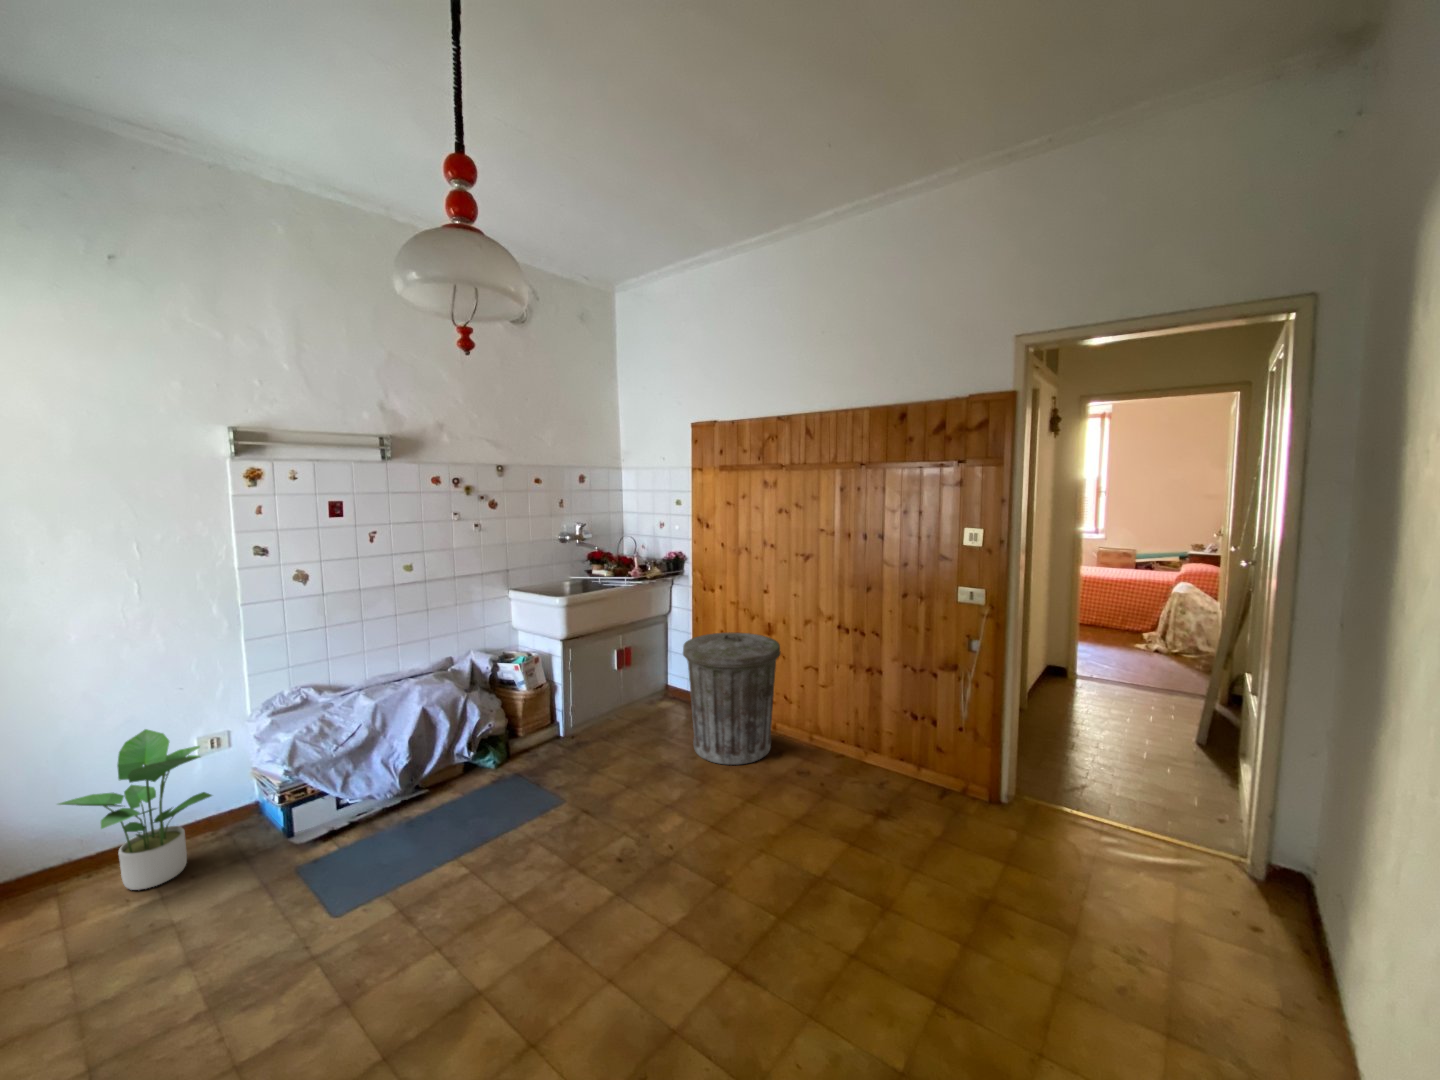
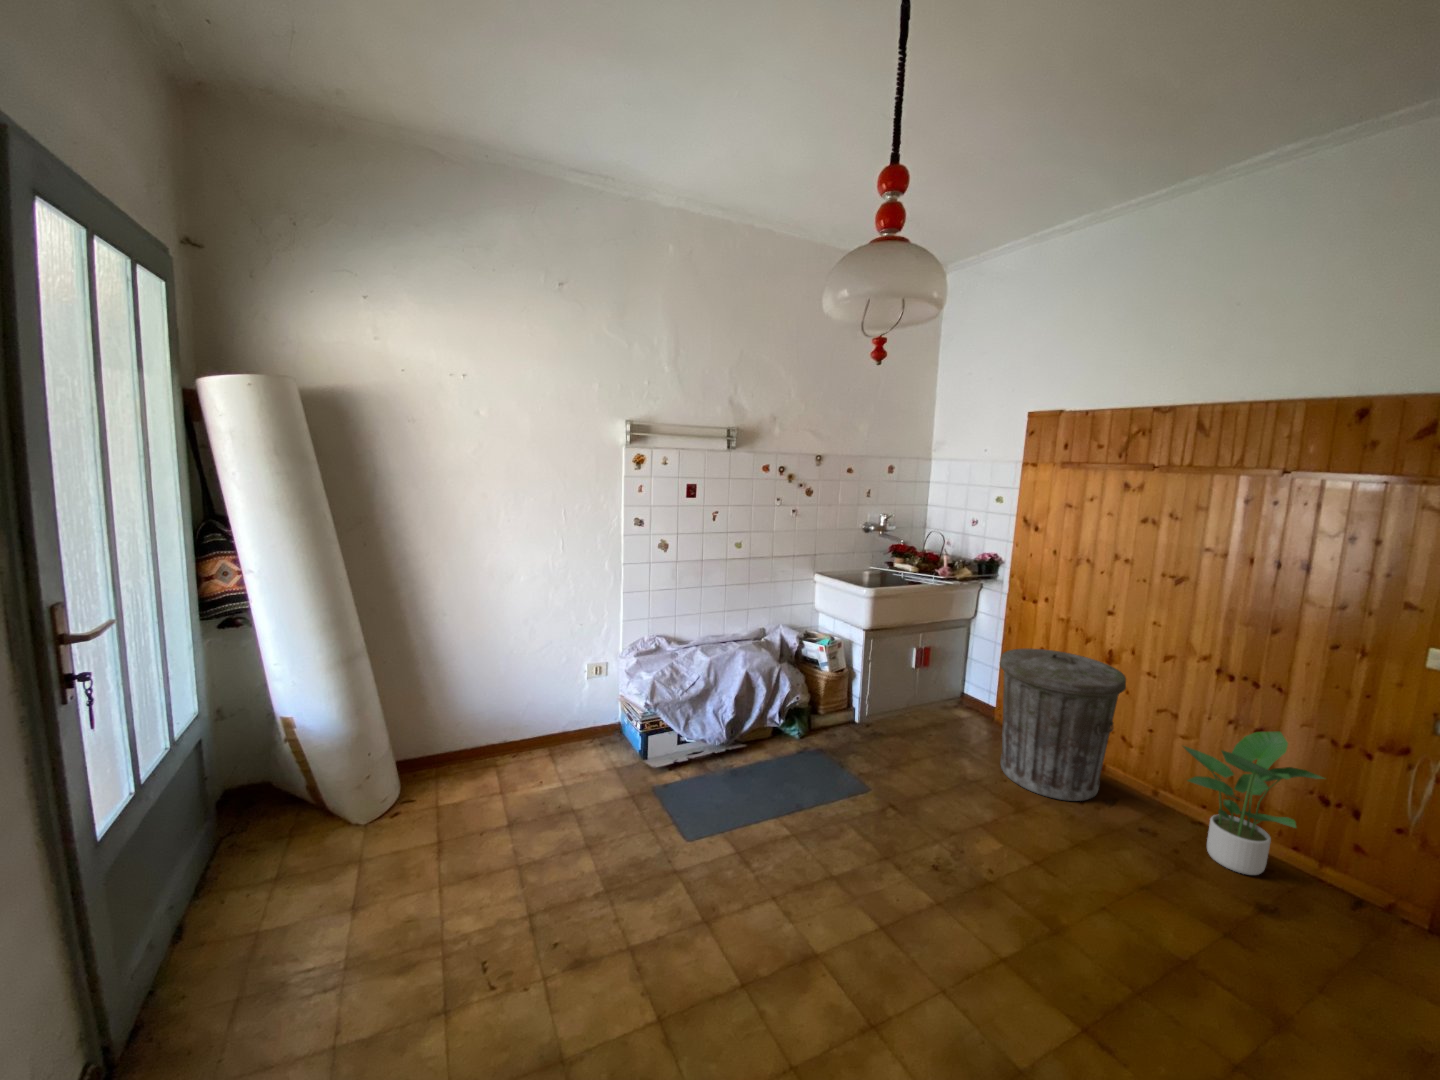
potted plant: present [59,729,212,890] -> present [1184,731,1324,875]

